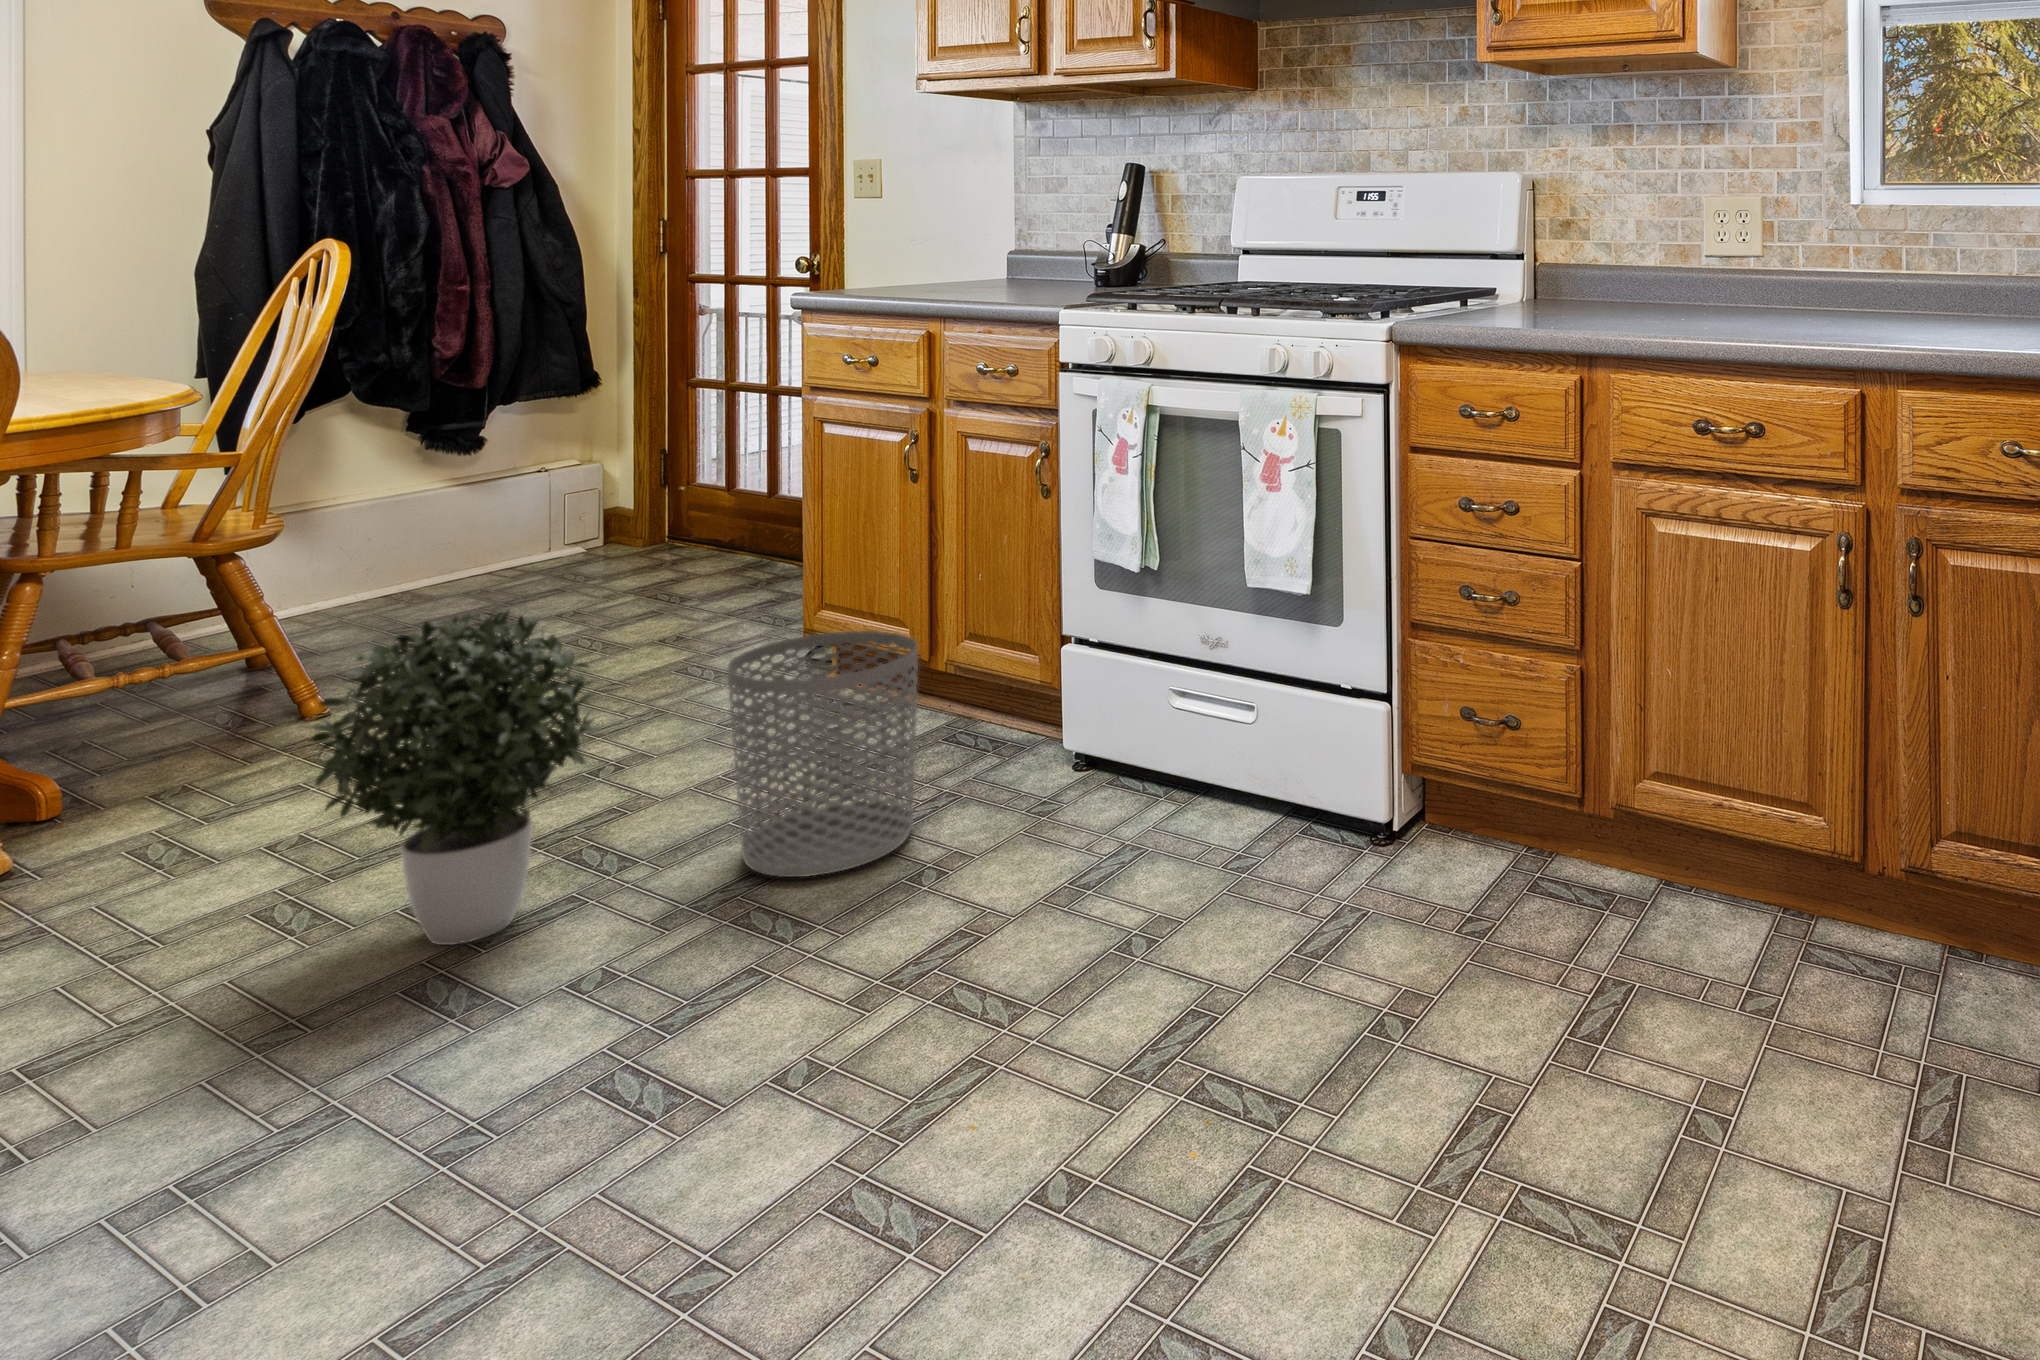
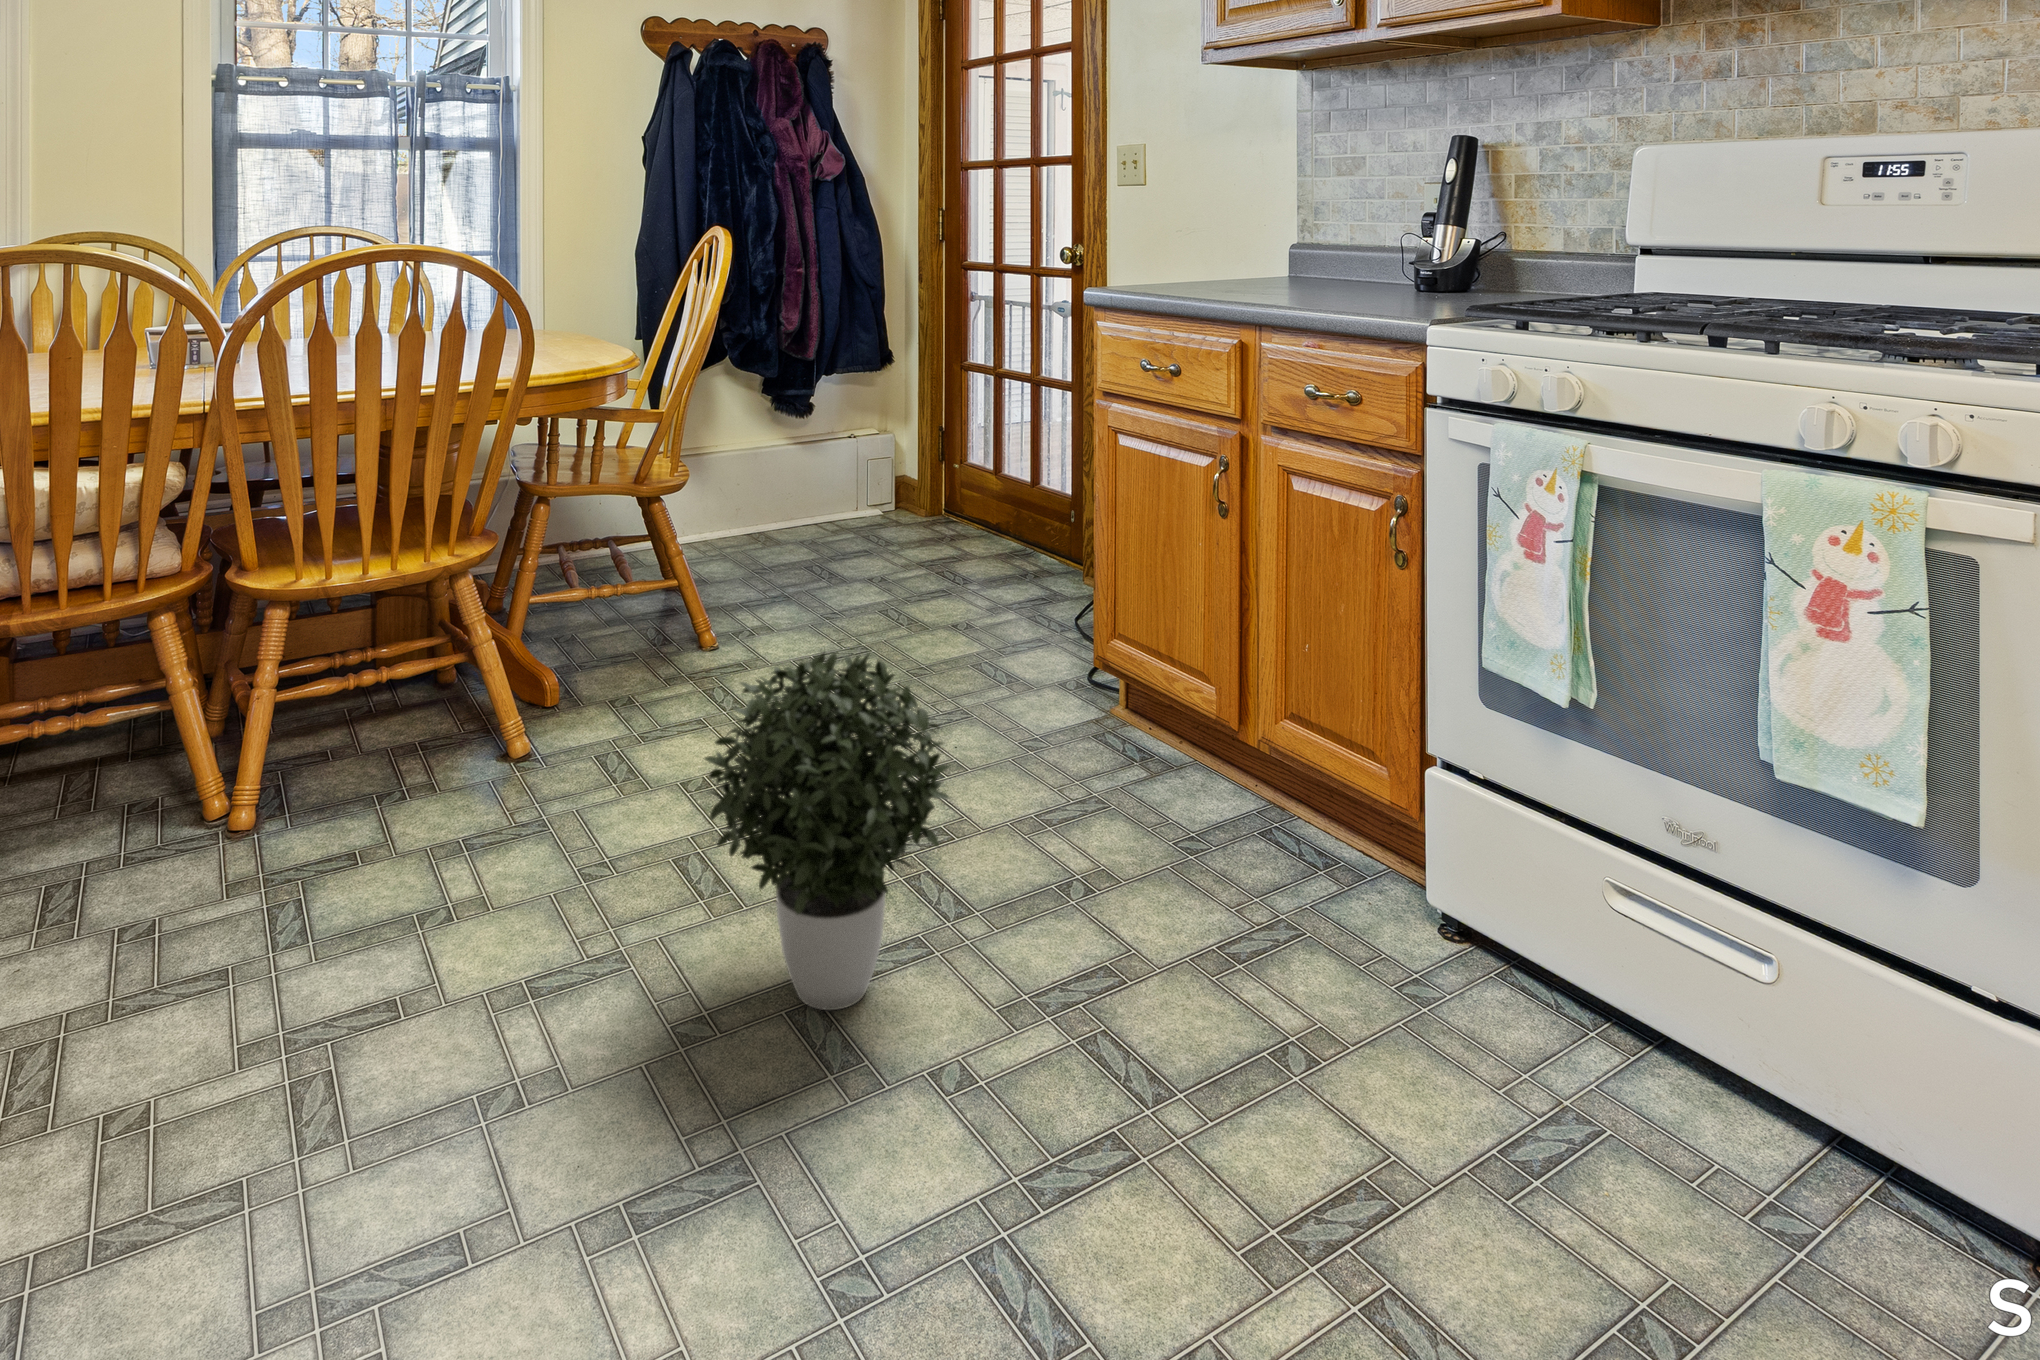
waste bin: present [727,631,918,877] -> none [1070,709,1278,1026]

